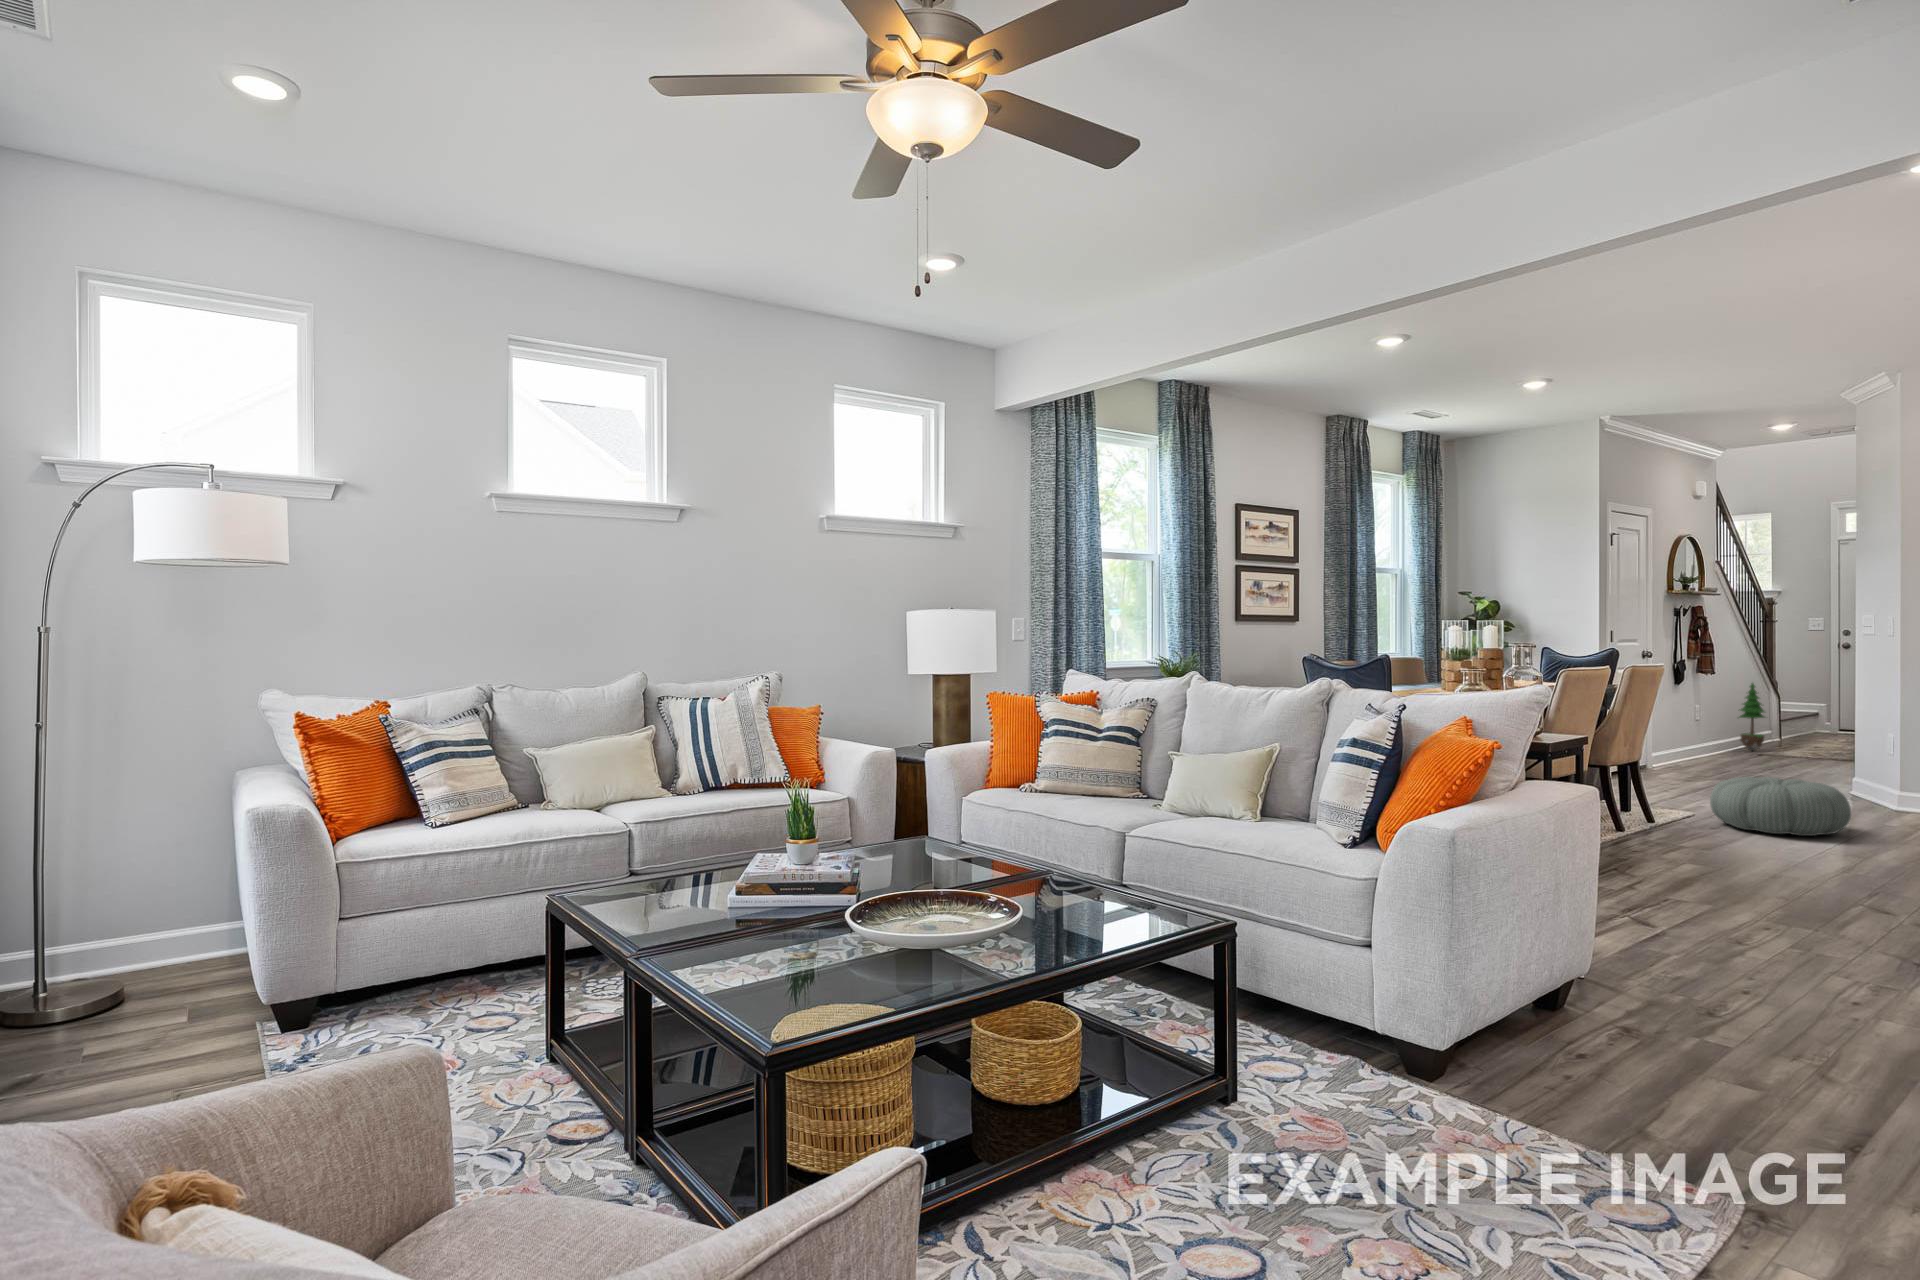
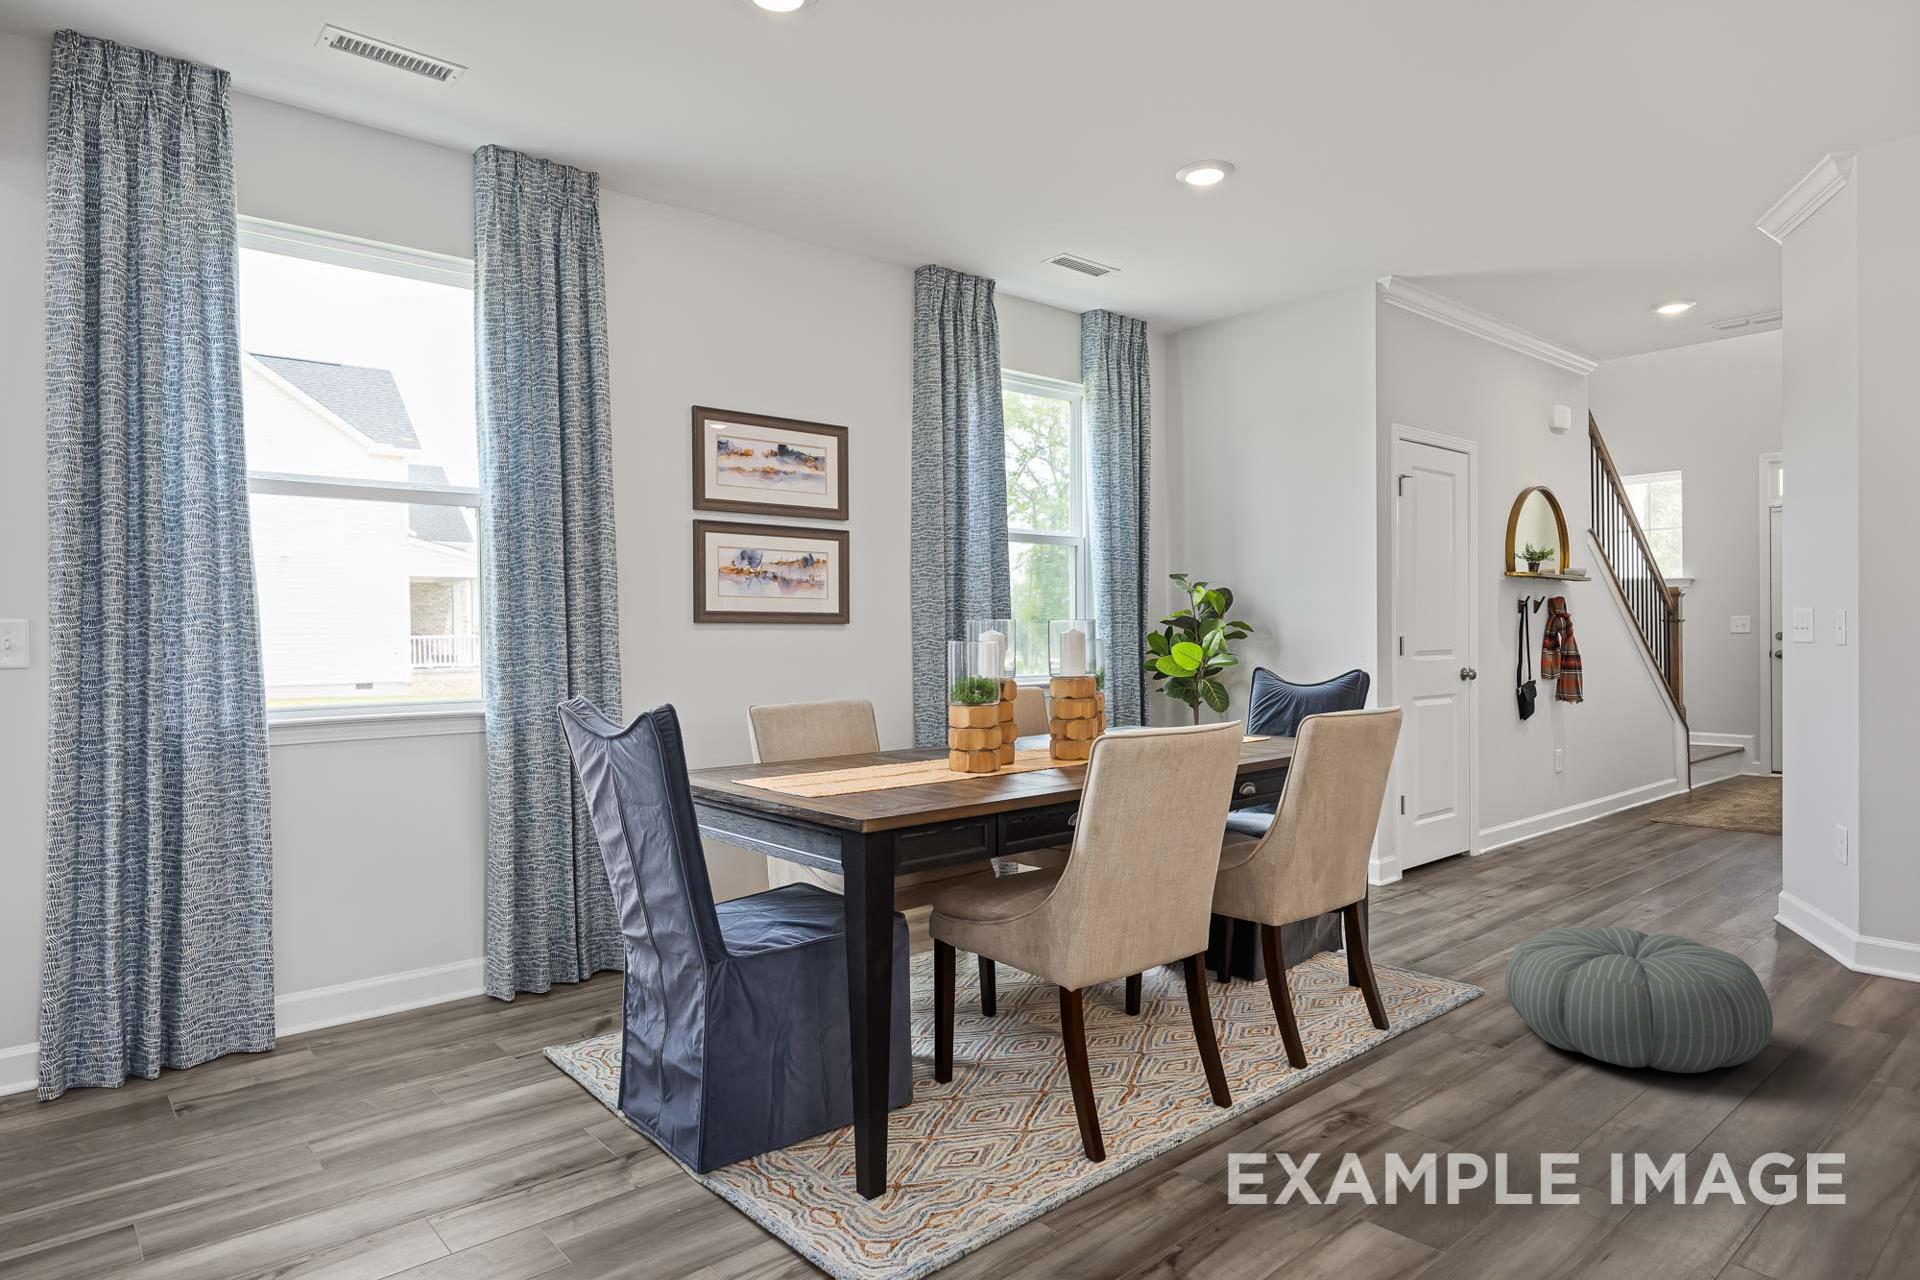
potted tree: present [1739,683,1765,751] -> none [1621,711,1665,817]

